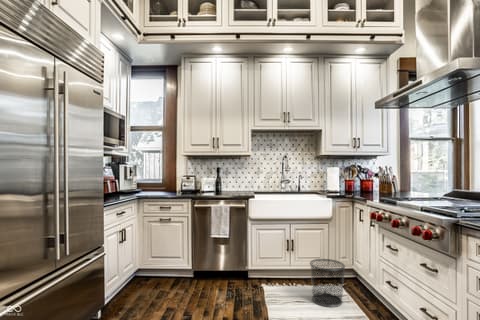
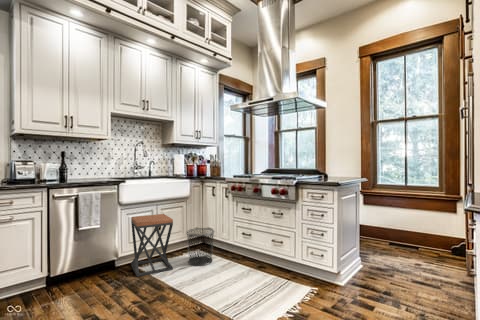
stool: none [253,233,294,299] -> present [131,214,173,277]

